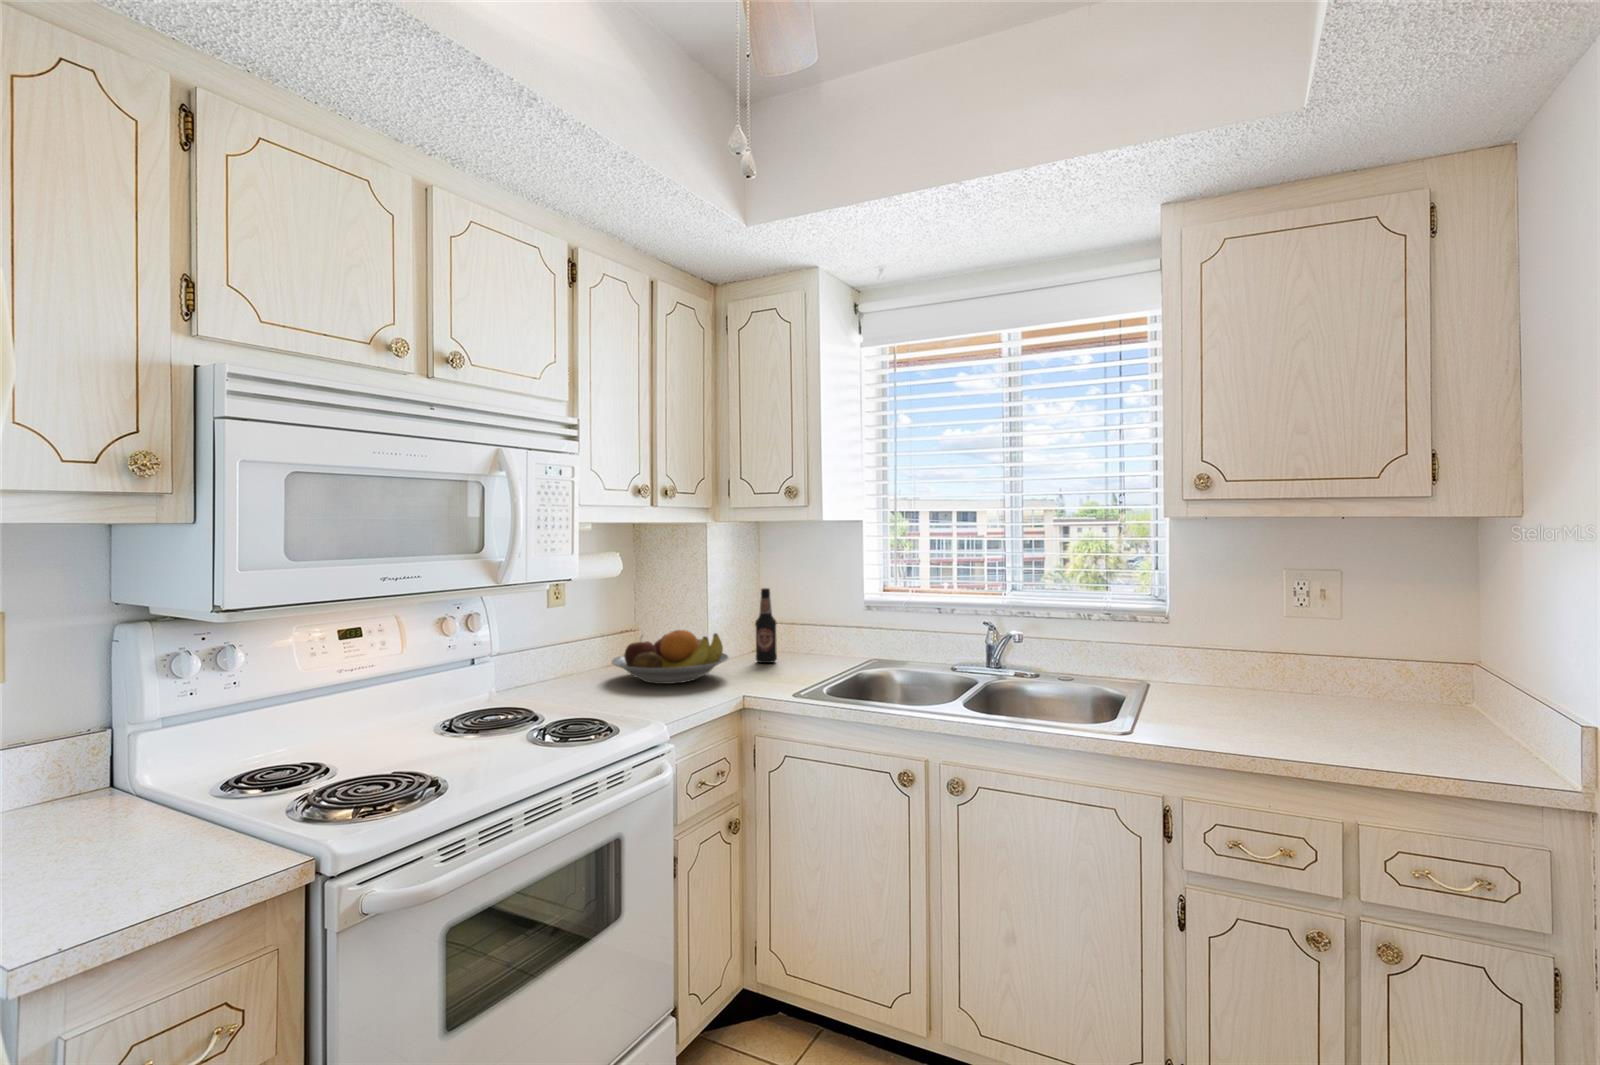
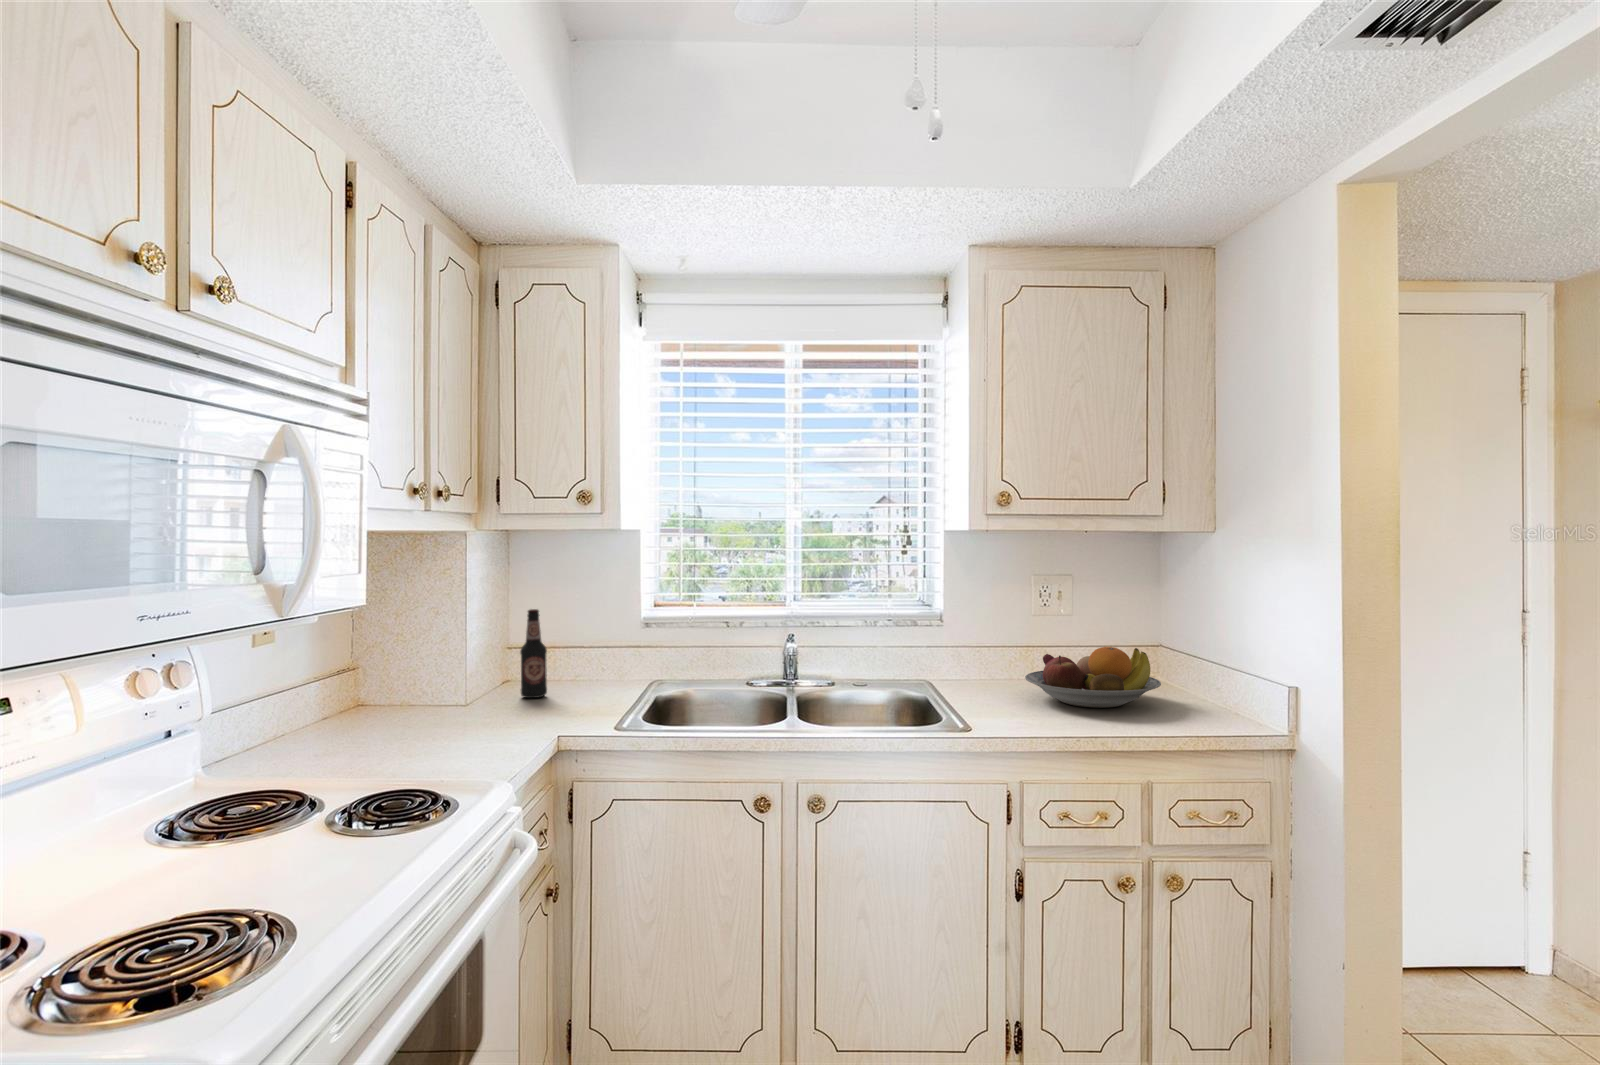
fruit bowl: present [612,630,729,684] -> present [1025,647,1161,708]

